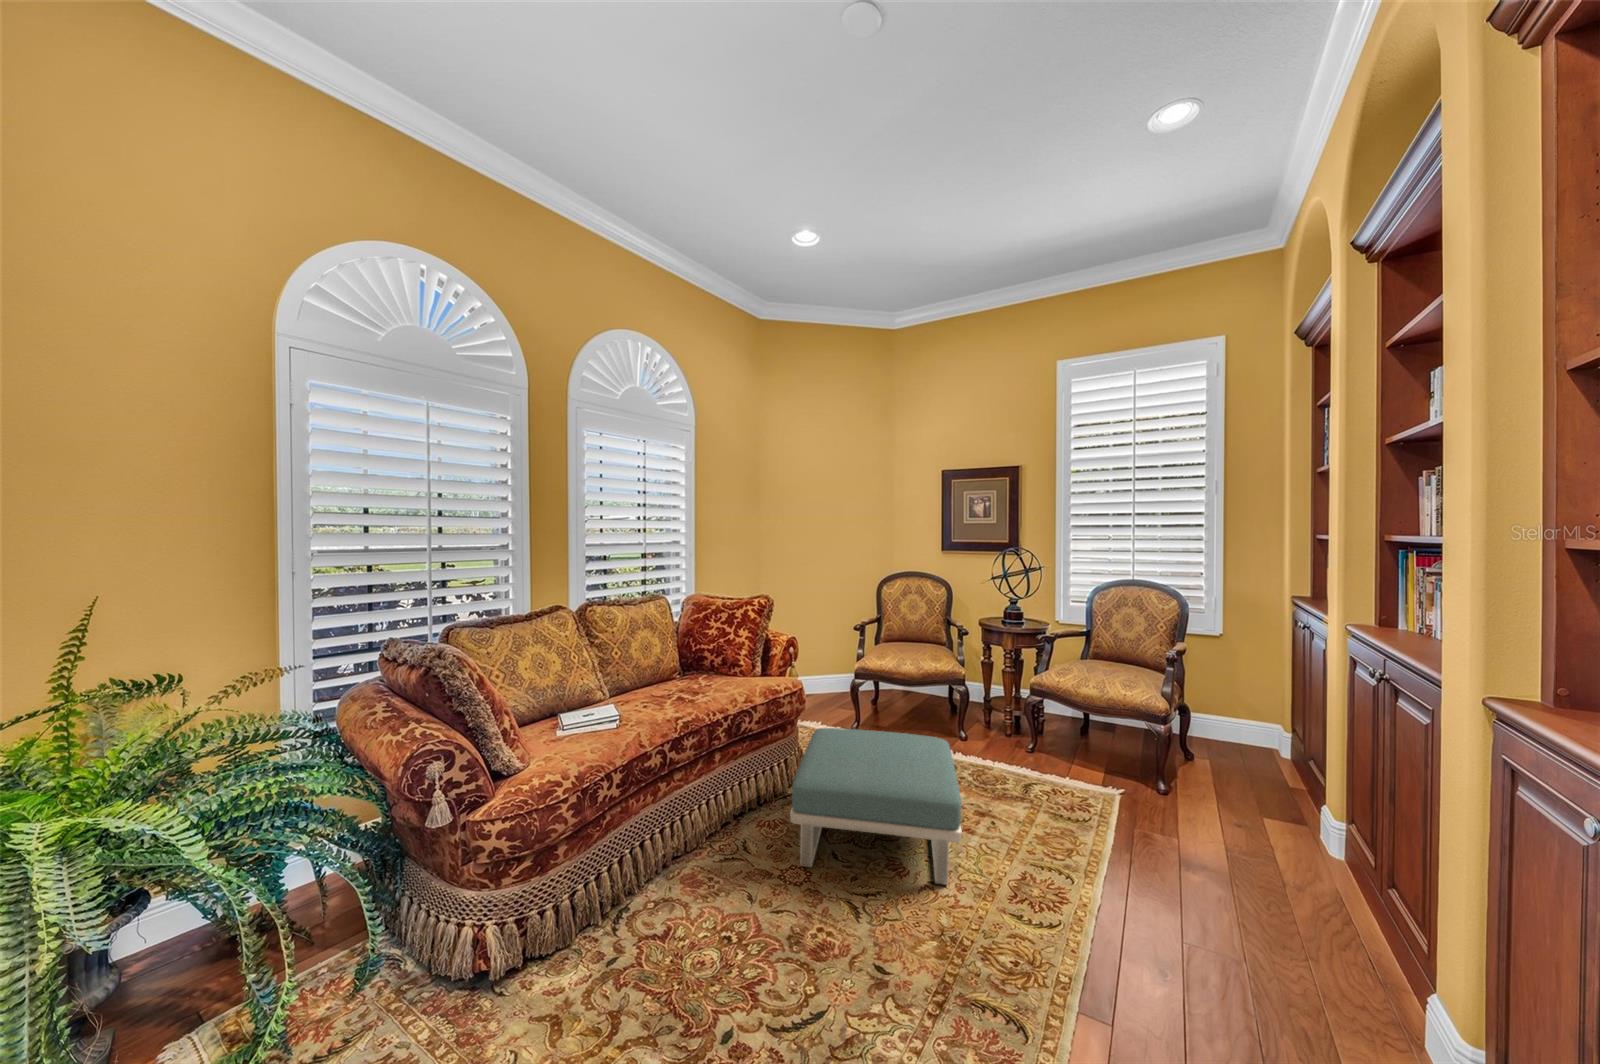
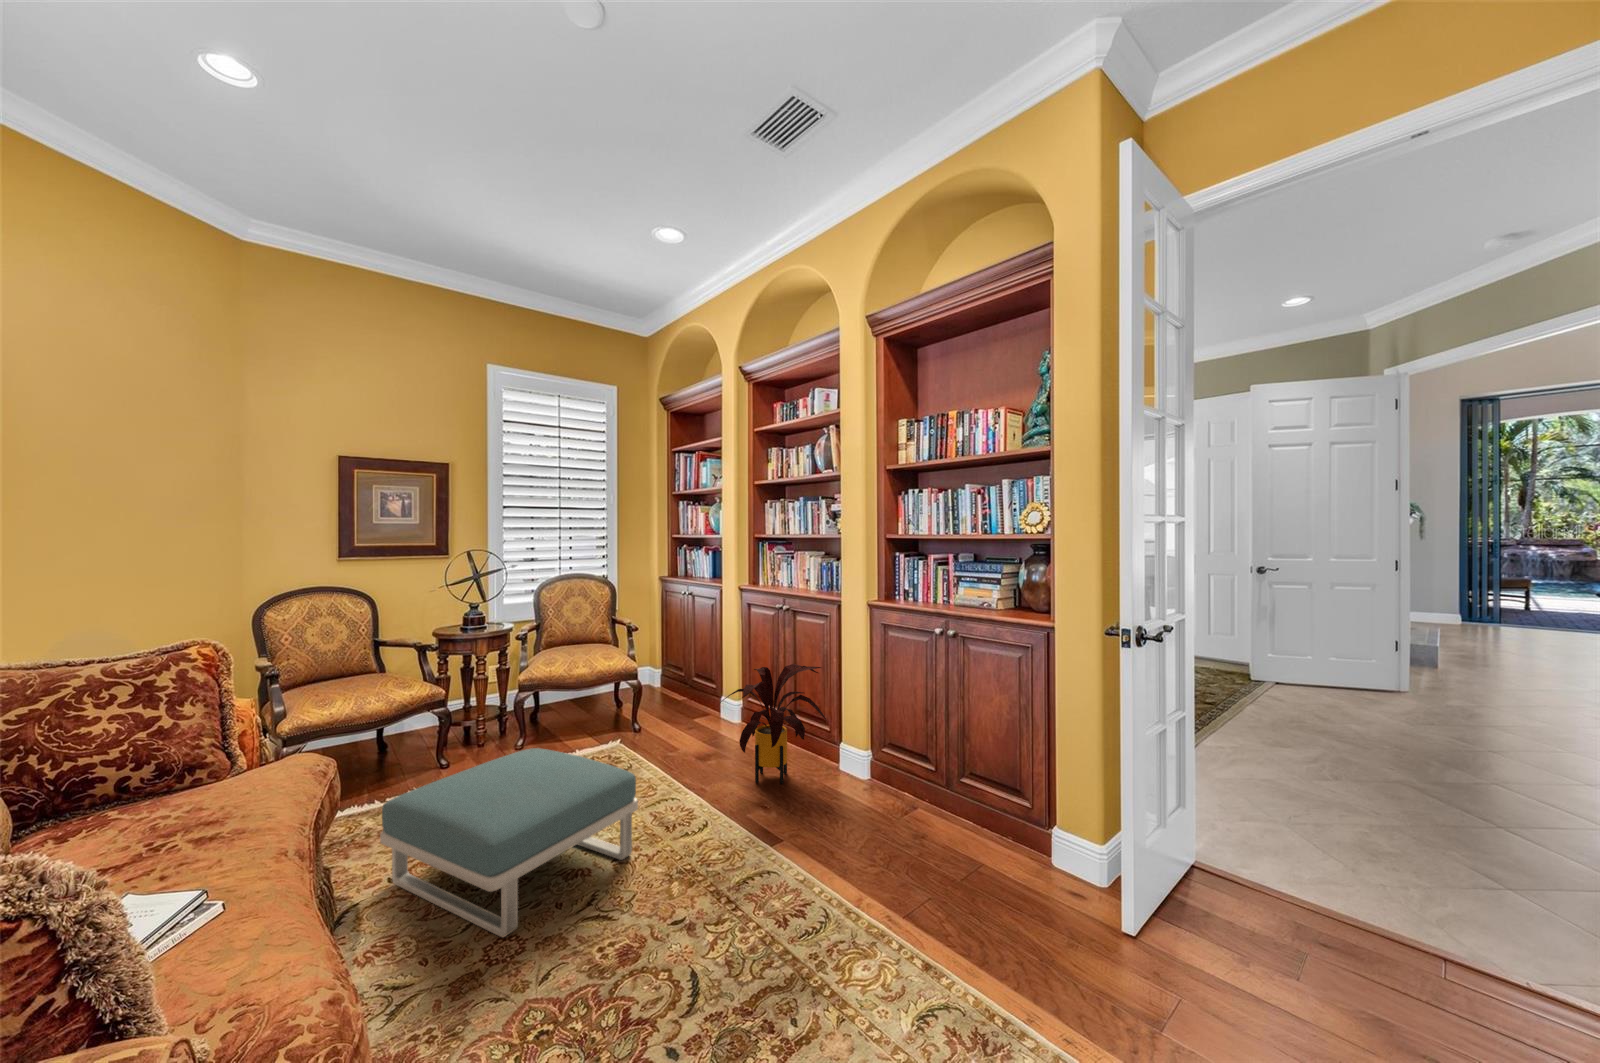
house plant: none [1132,759,1388,962] -> present [721,664,826,784]

